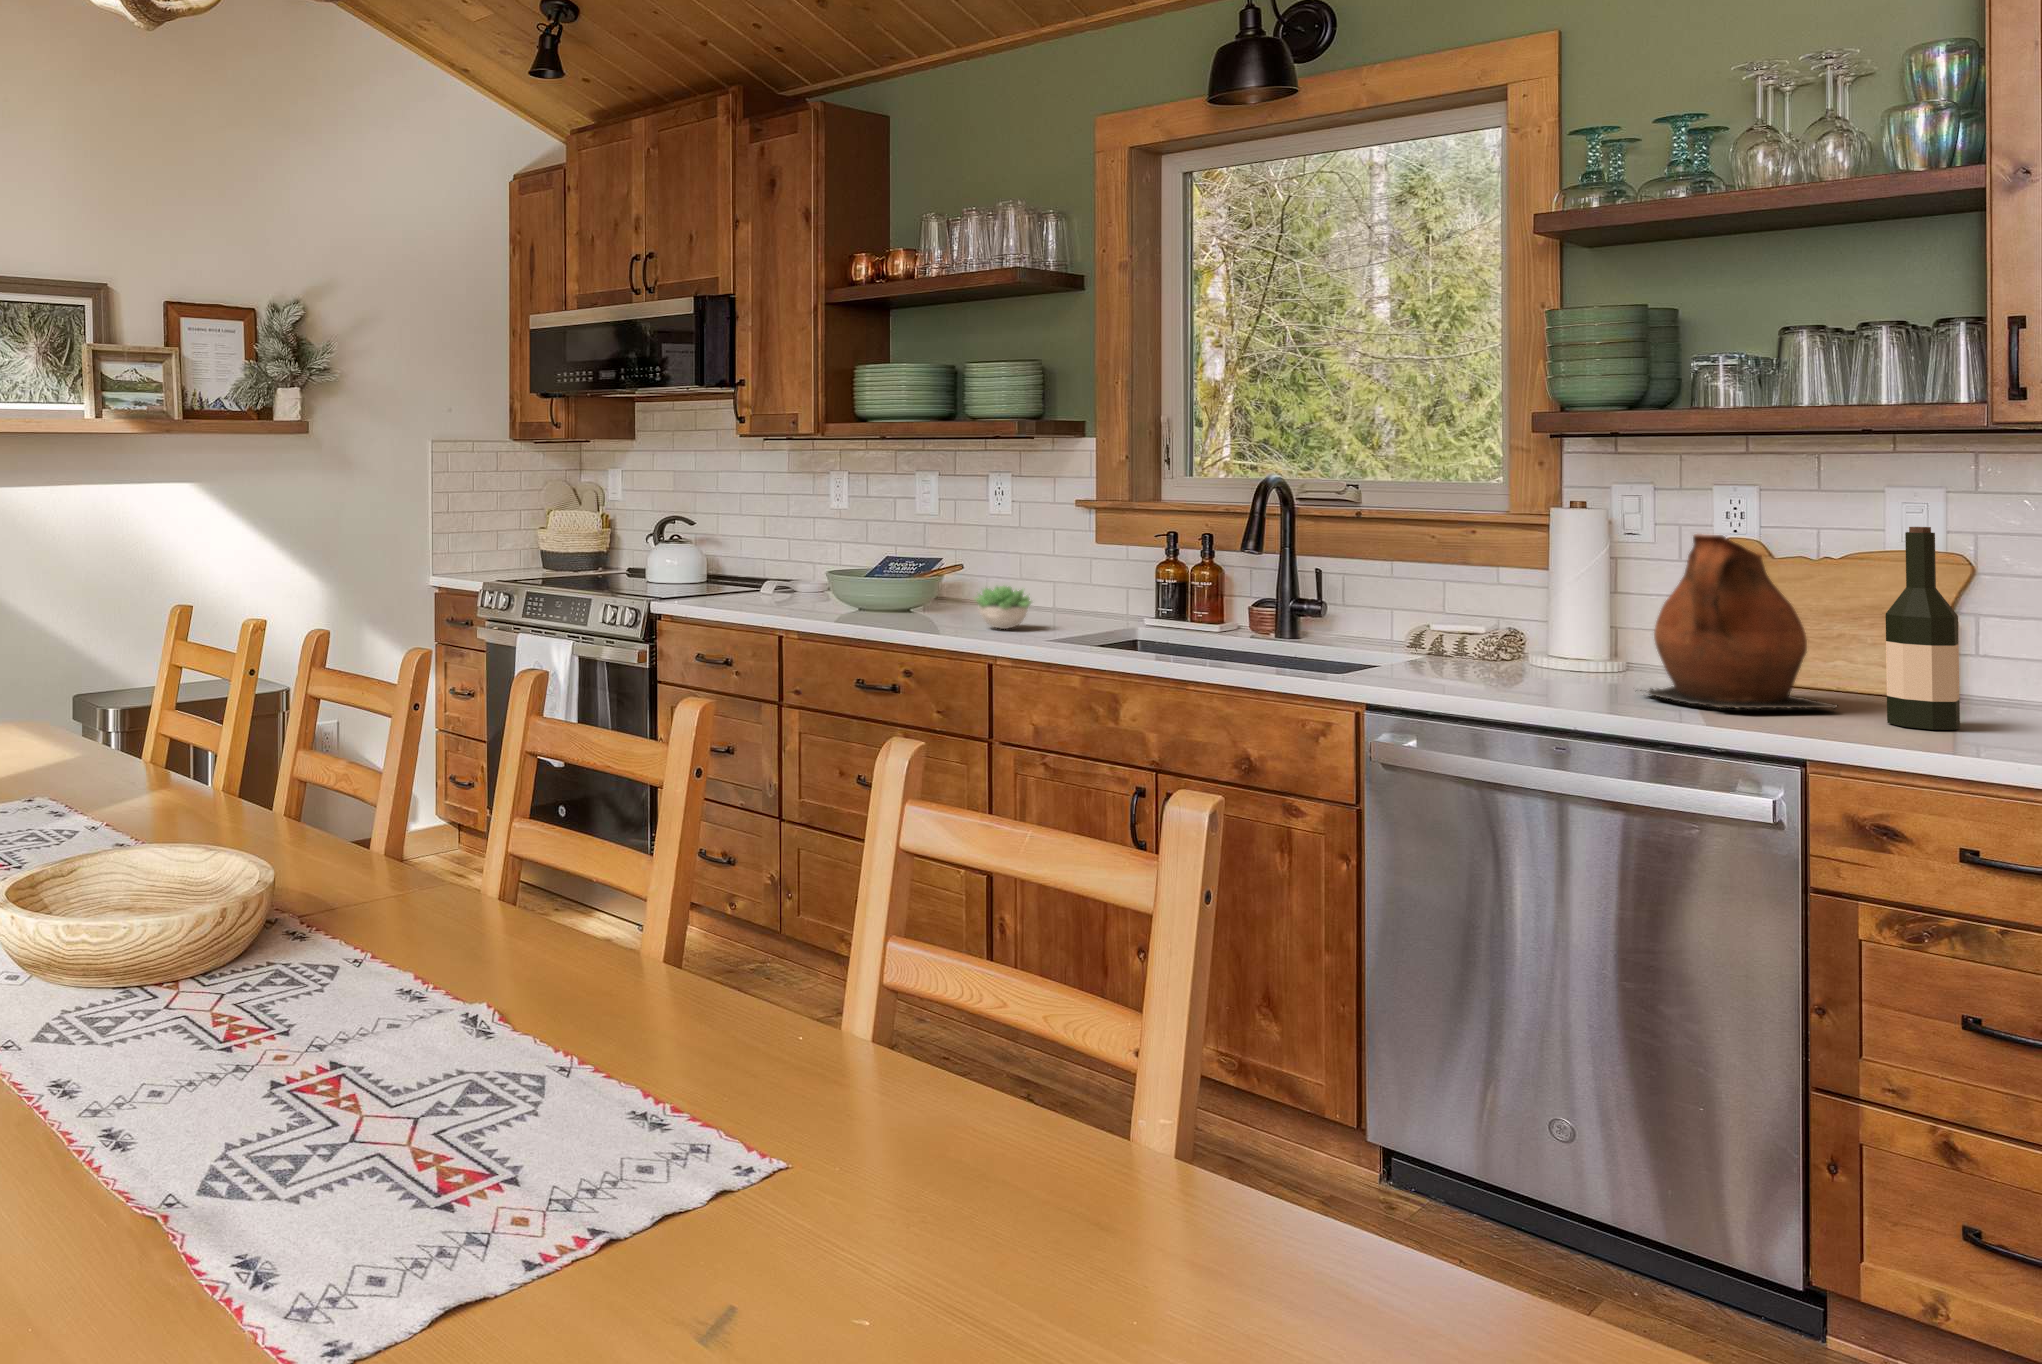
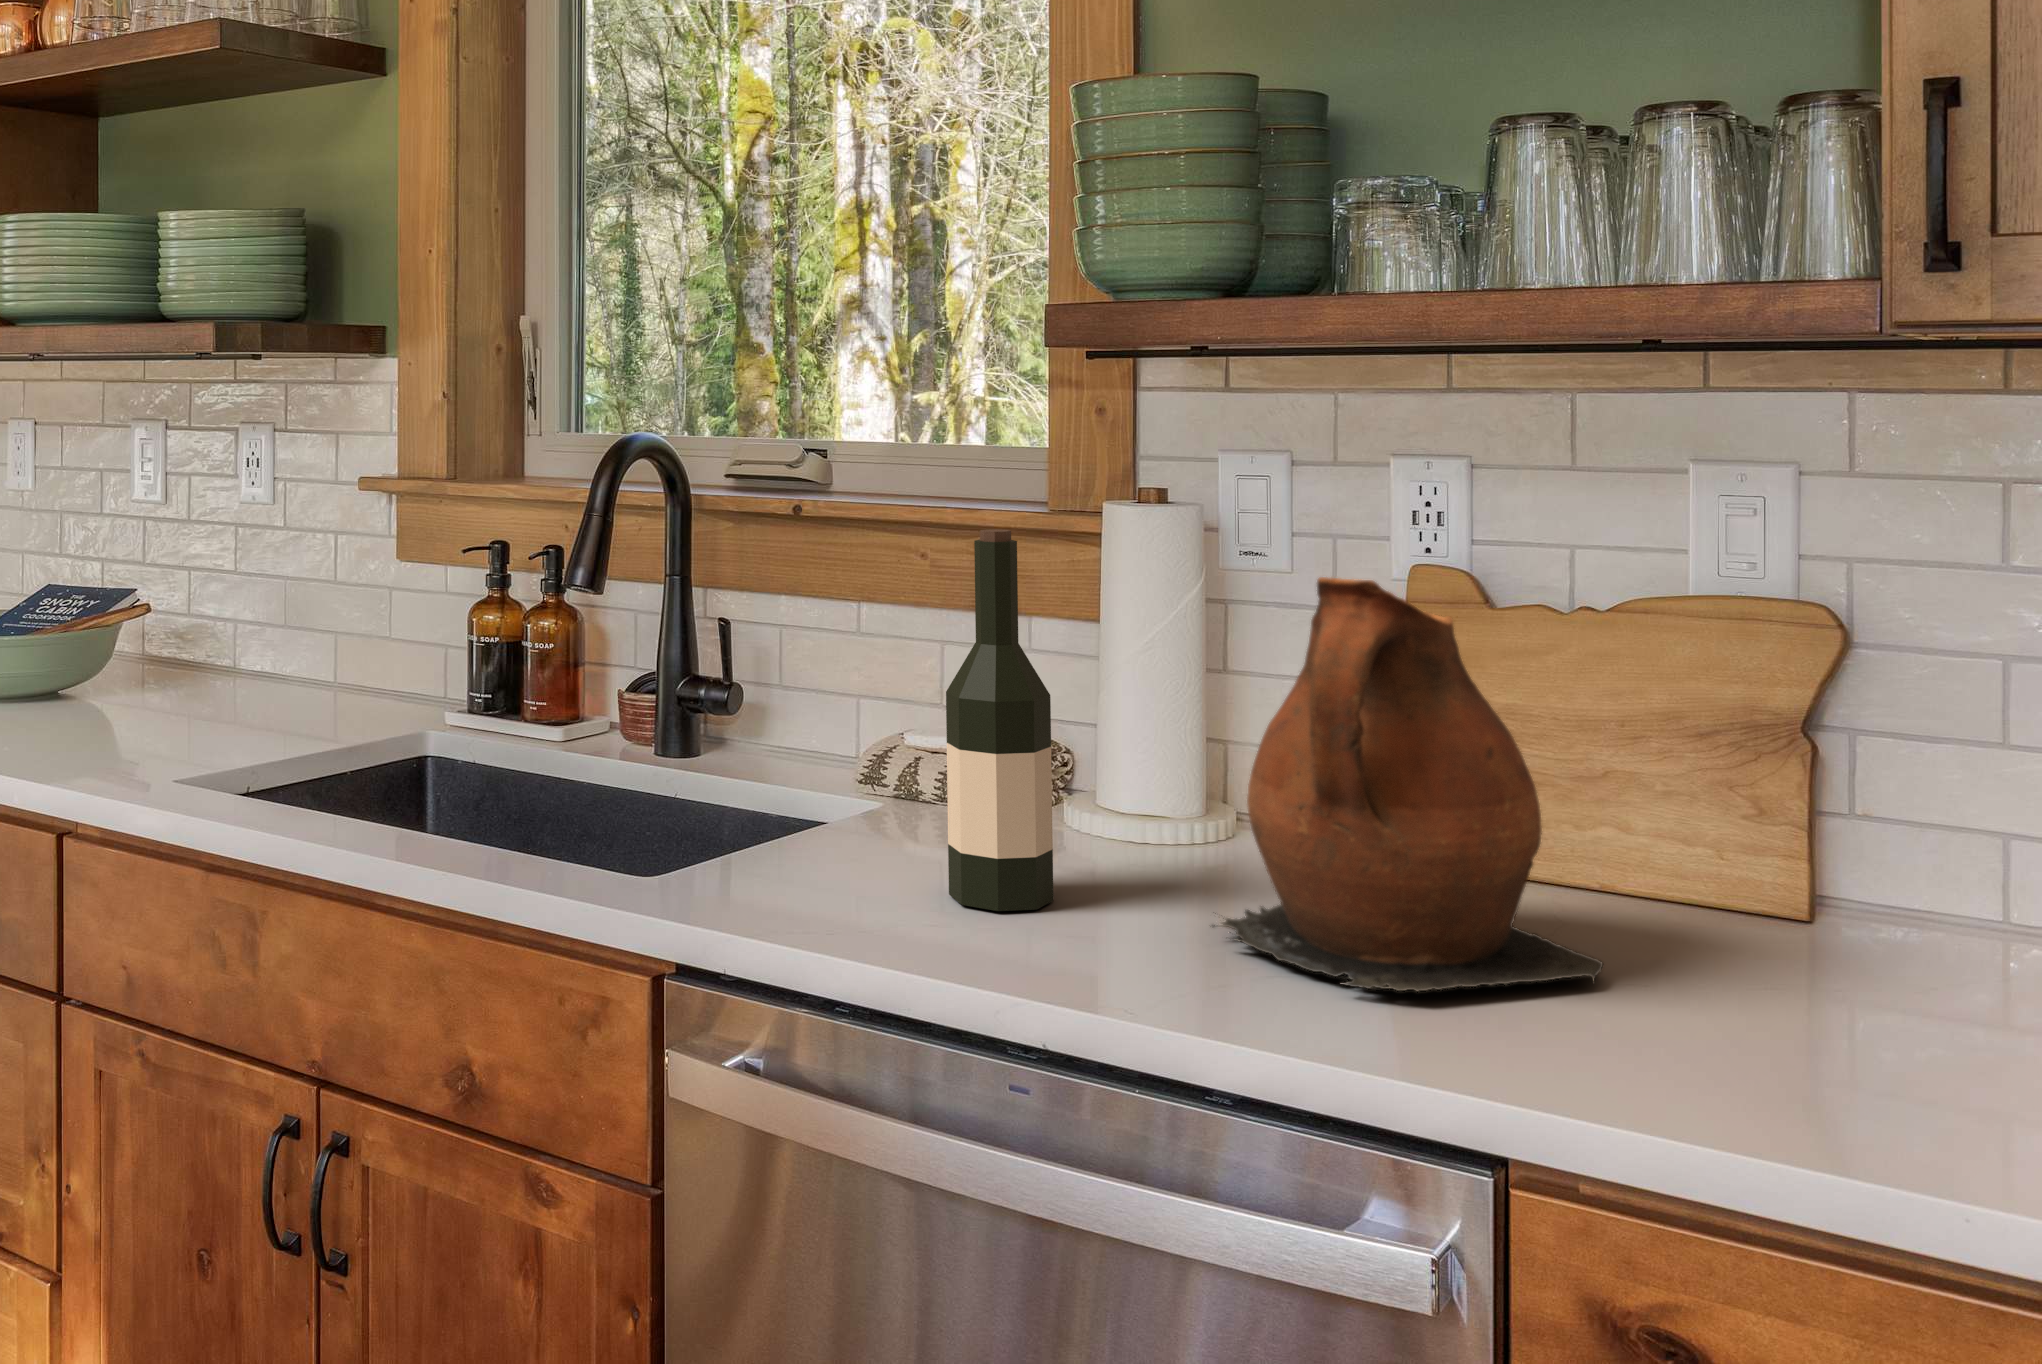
wine bottle: present [1885,527,1960,730] -> present [946,529,1053,911]
succulent plant: present [975,586,1031,629] -> none [102,652,225,740]

